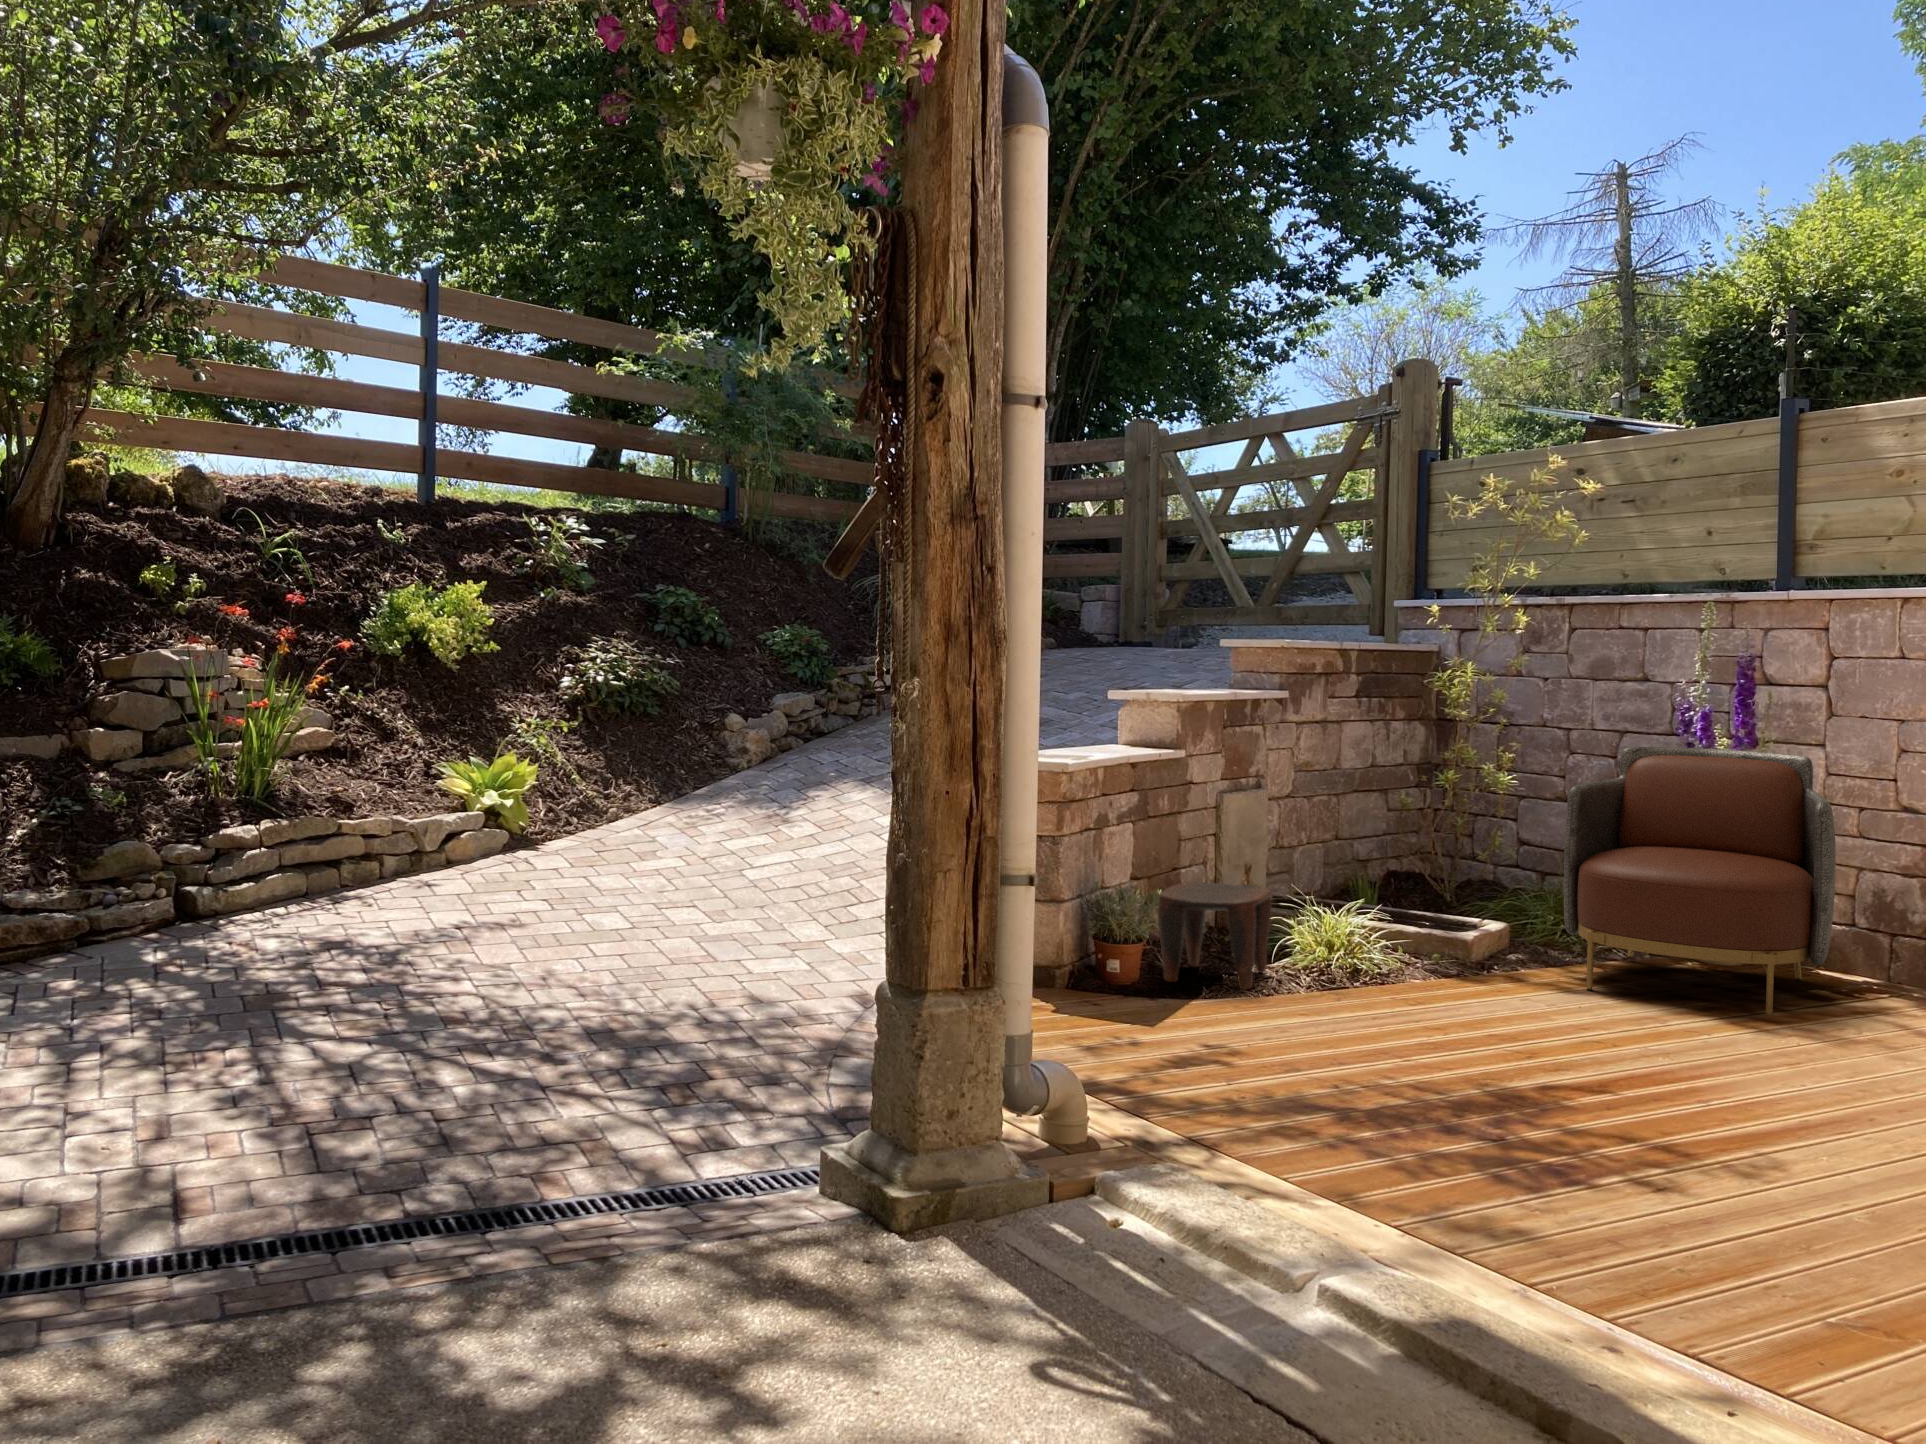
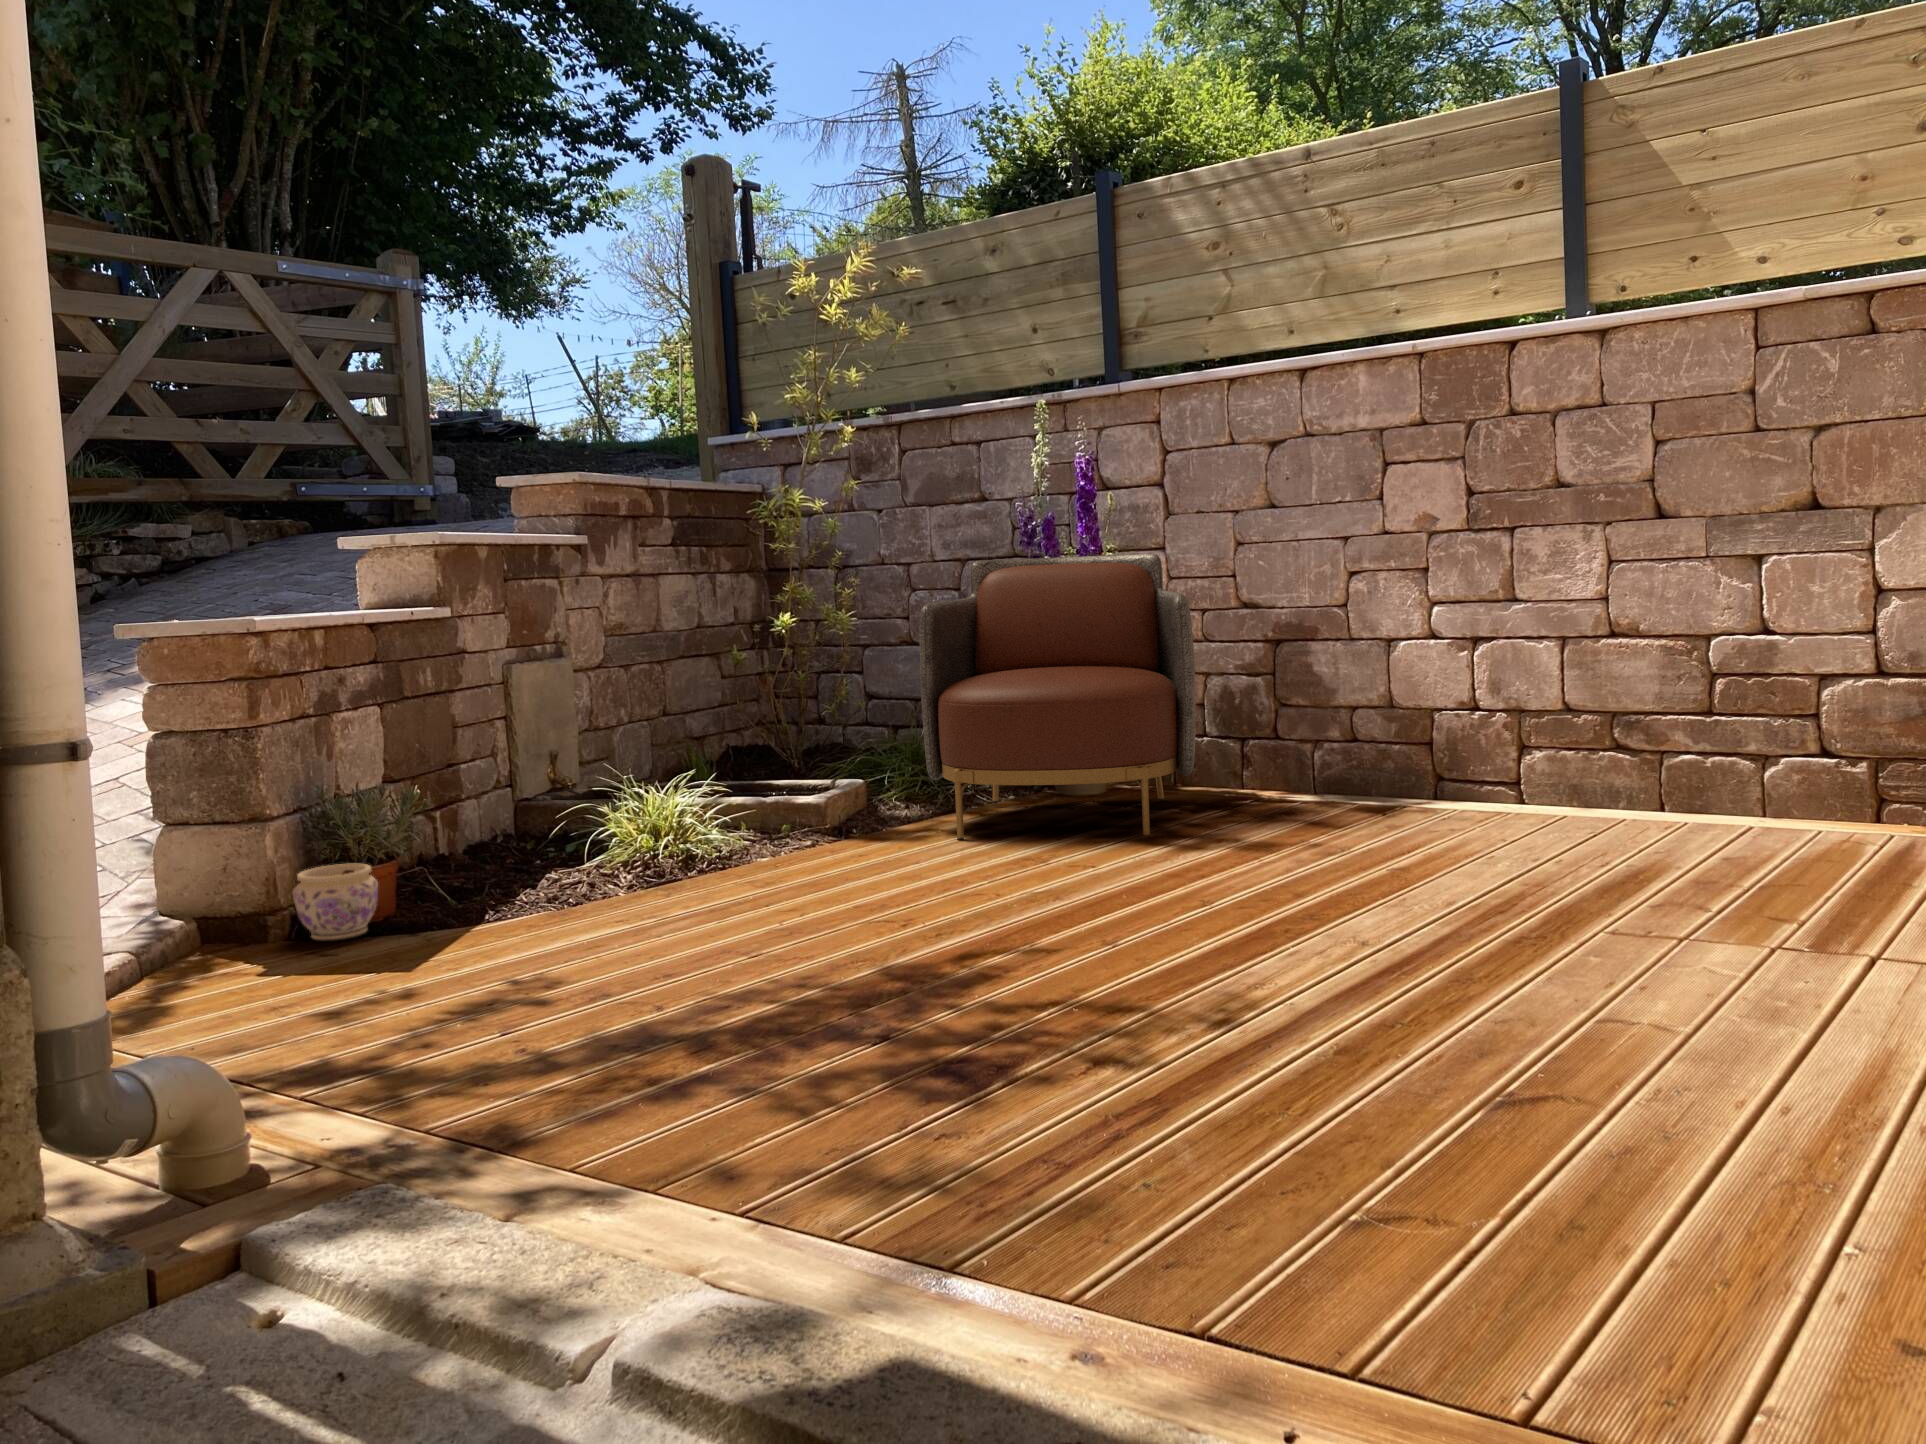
stool: present [1158,882,1271,989] -> none [410,766,575,907]
planter: none [1080,943,1135,997] -> present [293,864,378,941]

